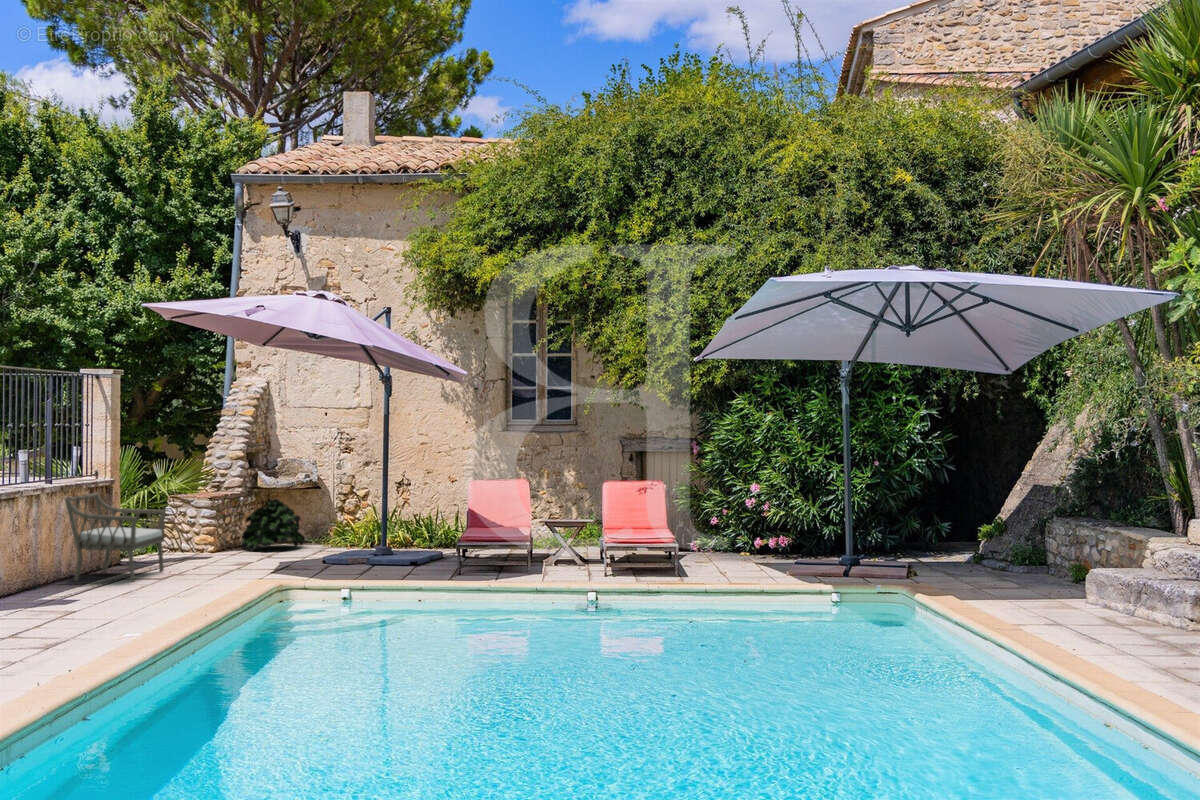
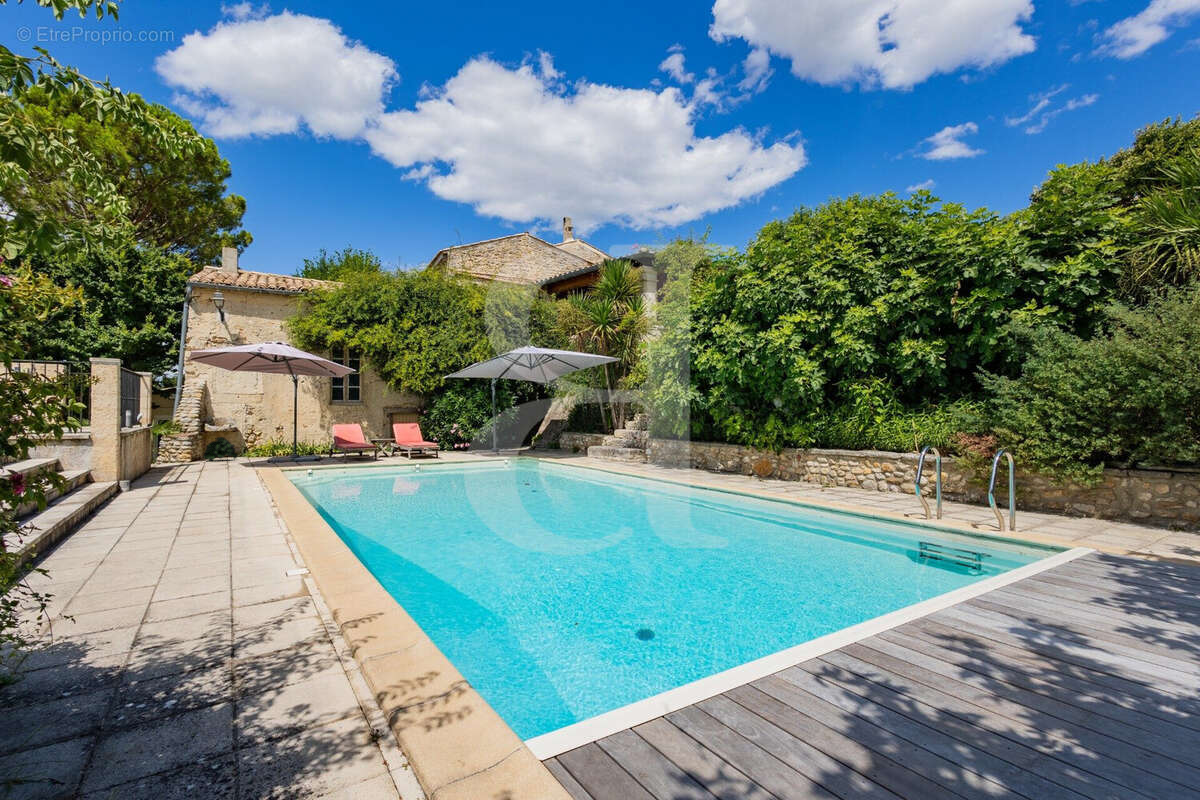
armchair: present [65,492,166,582] -> none [139,429,186,469]

